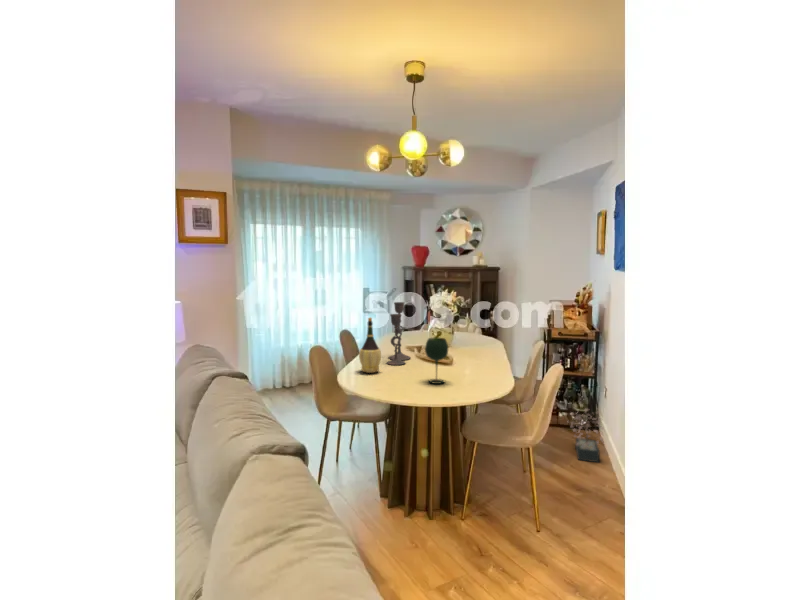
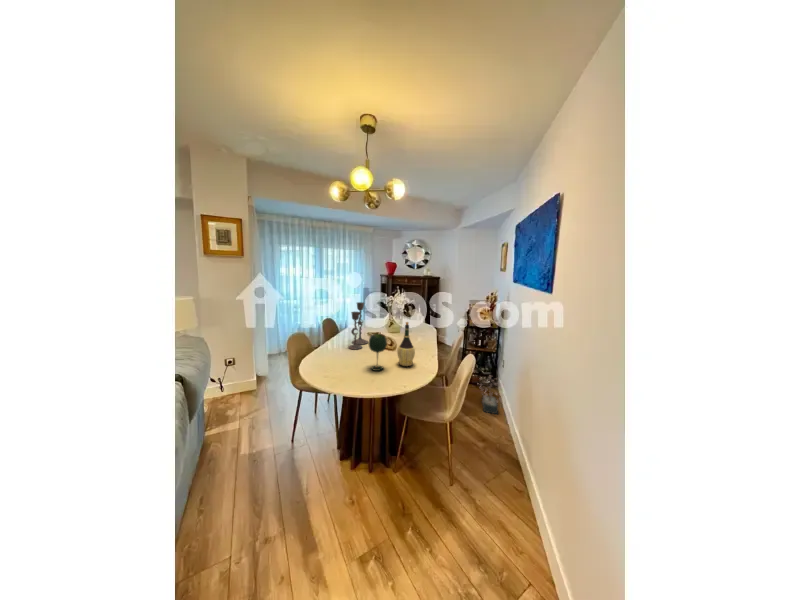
wine bottle: present [359,318,381,373] -> present [397,322,415,366]

